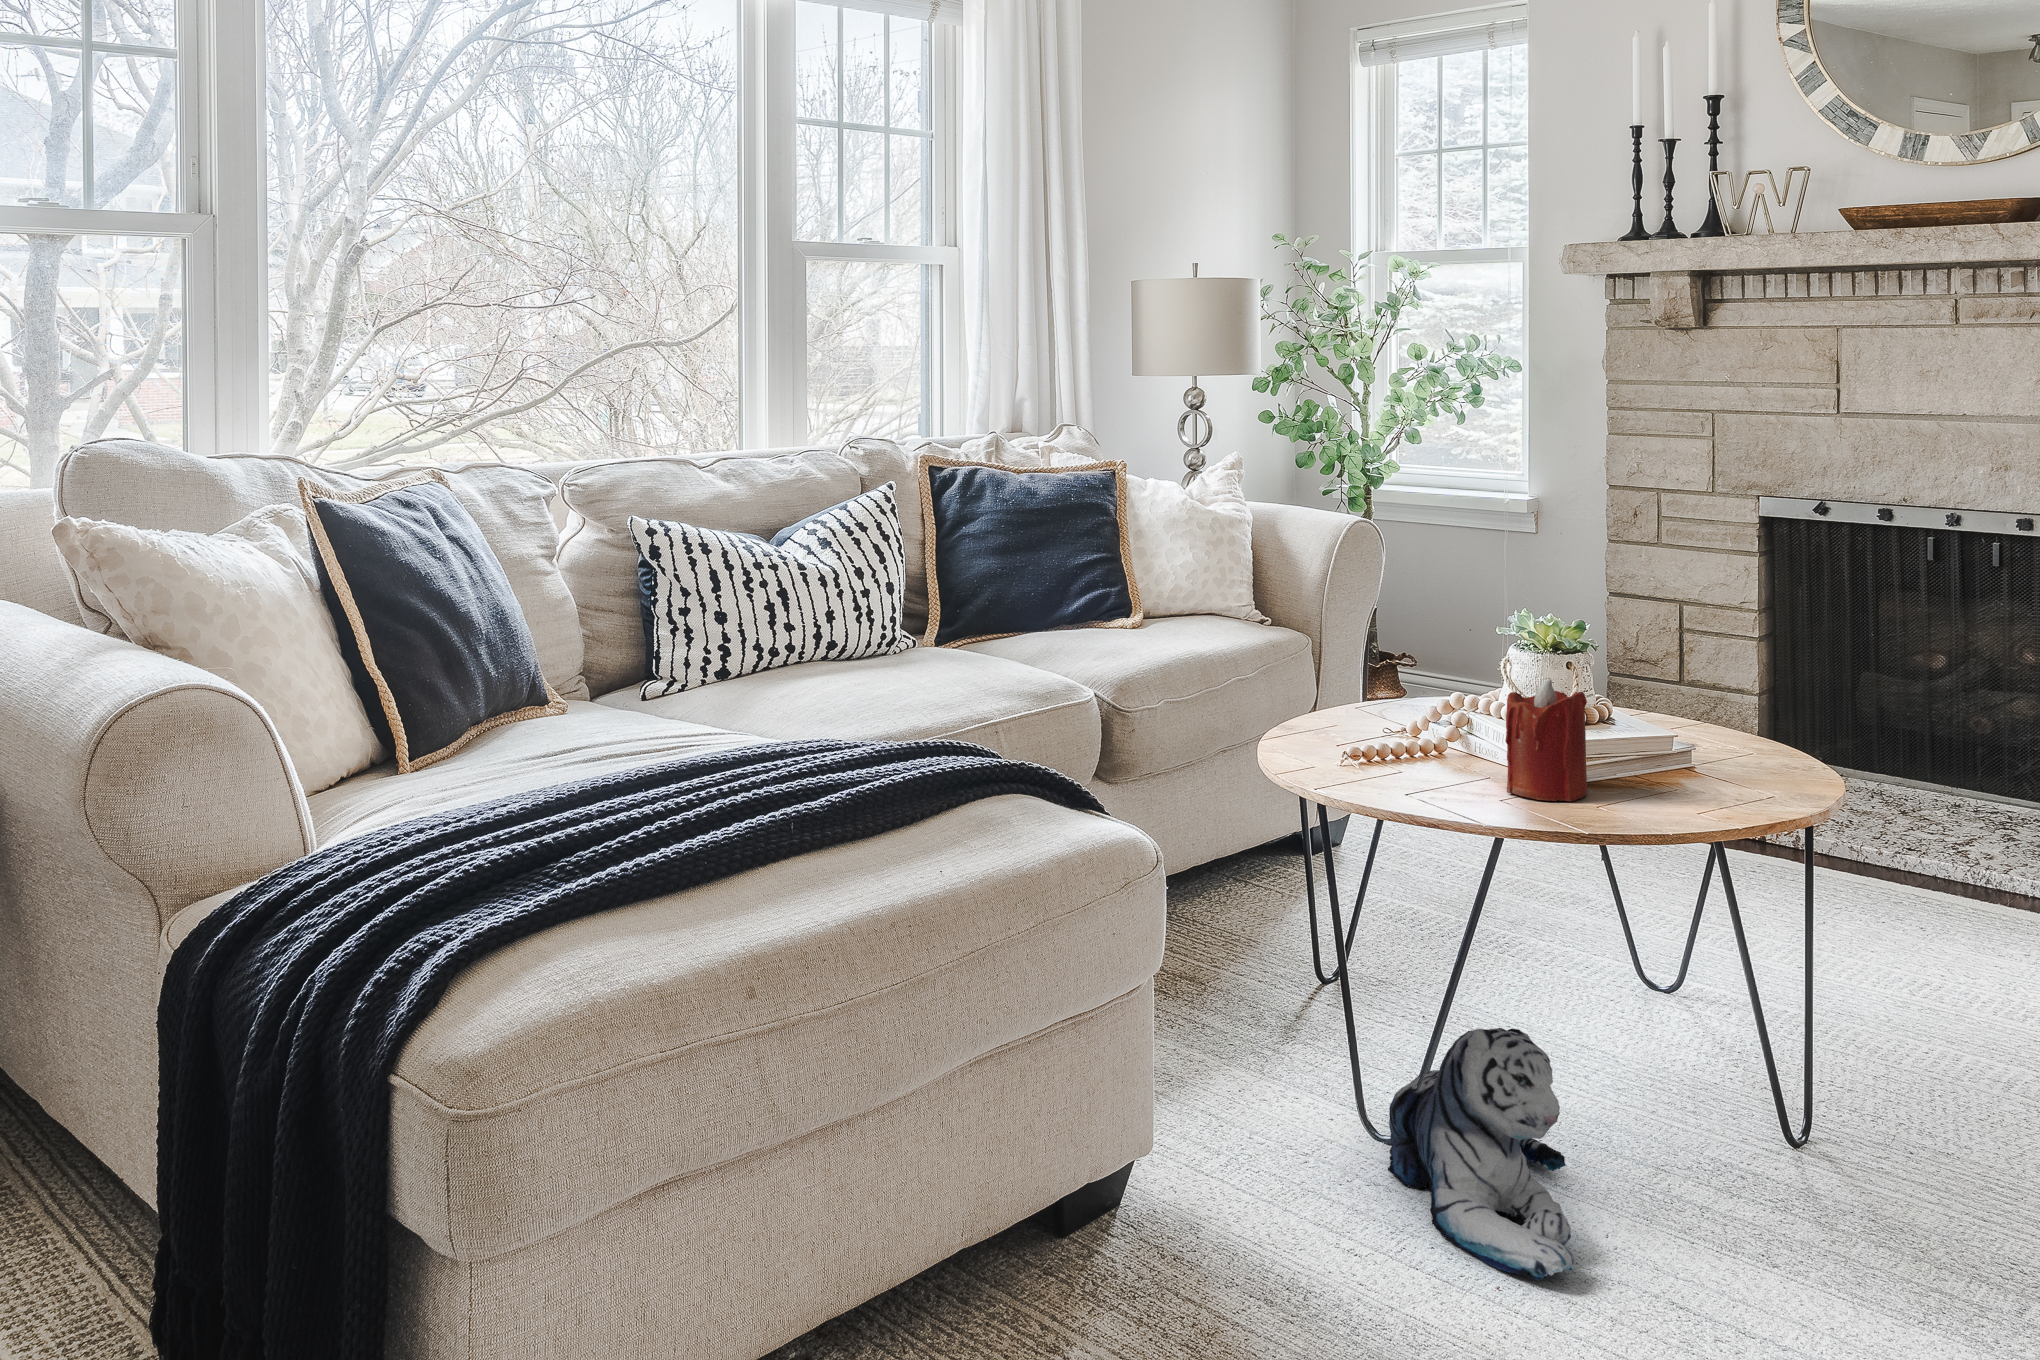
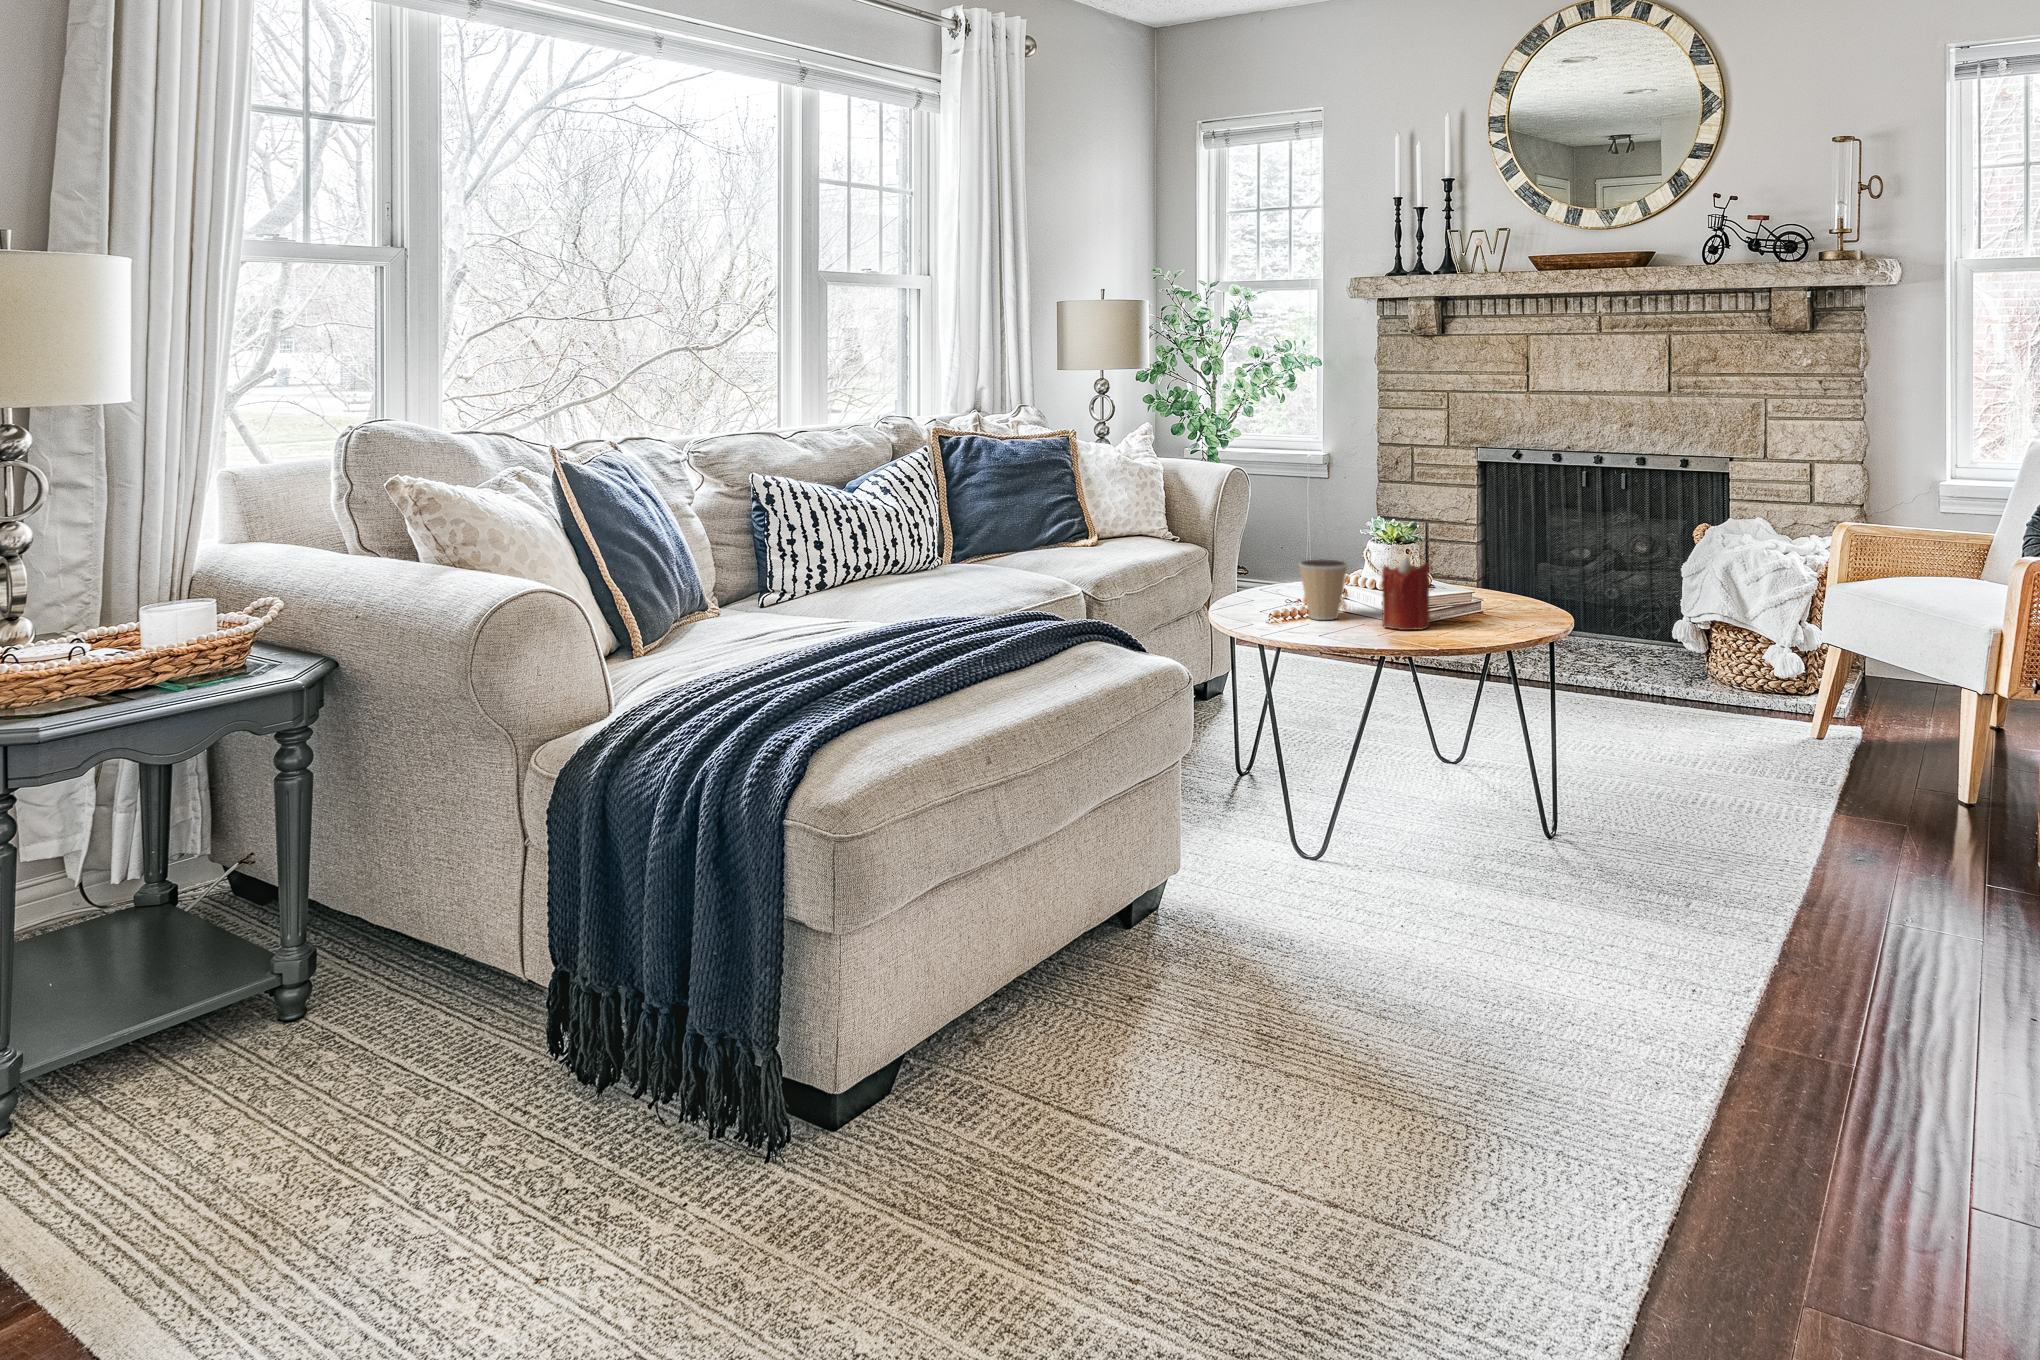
coffee cup: none [1377,675,1458,773] -> present [1299,559,1347,620]
plush toy: present [1388,1028,1574,1281] -> none [1316,767,1442,907]

